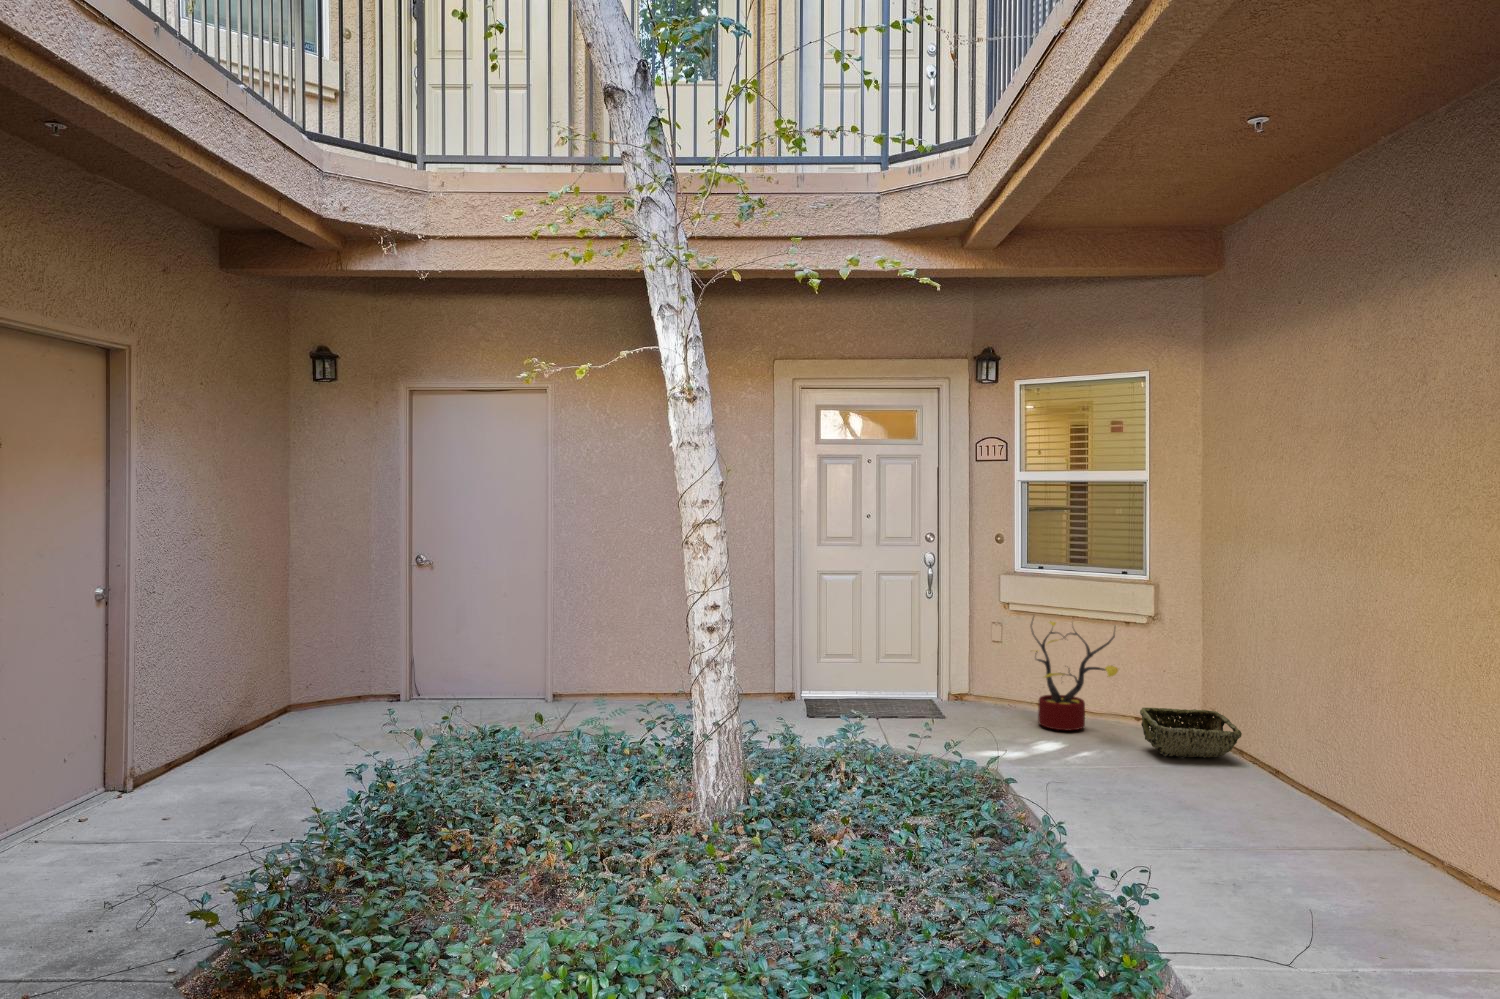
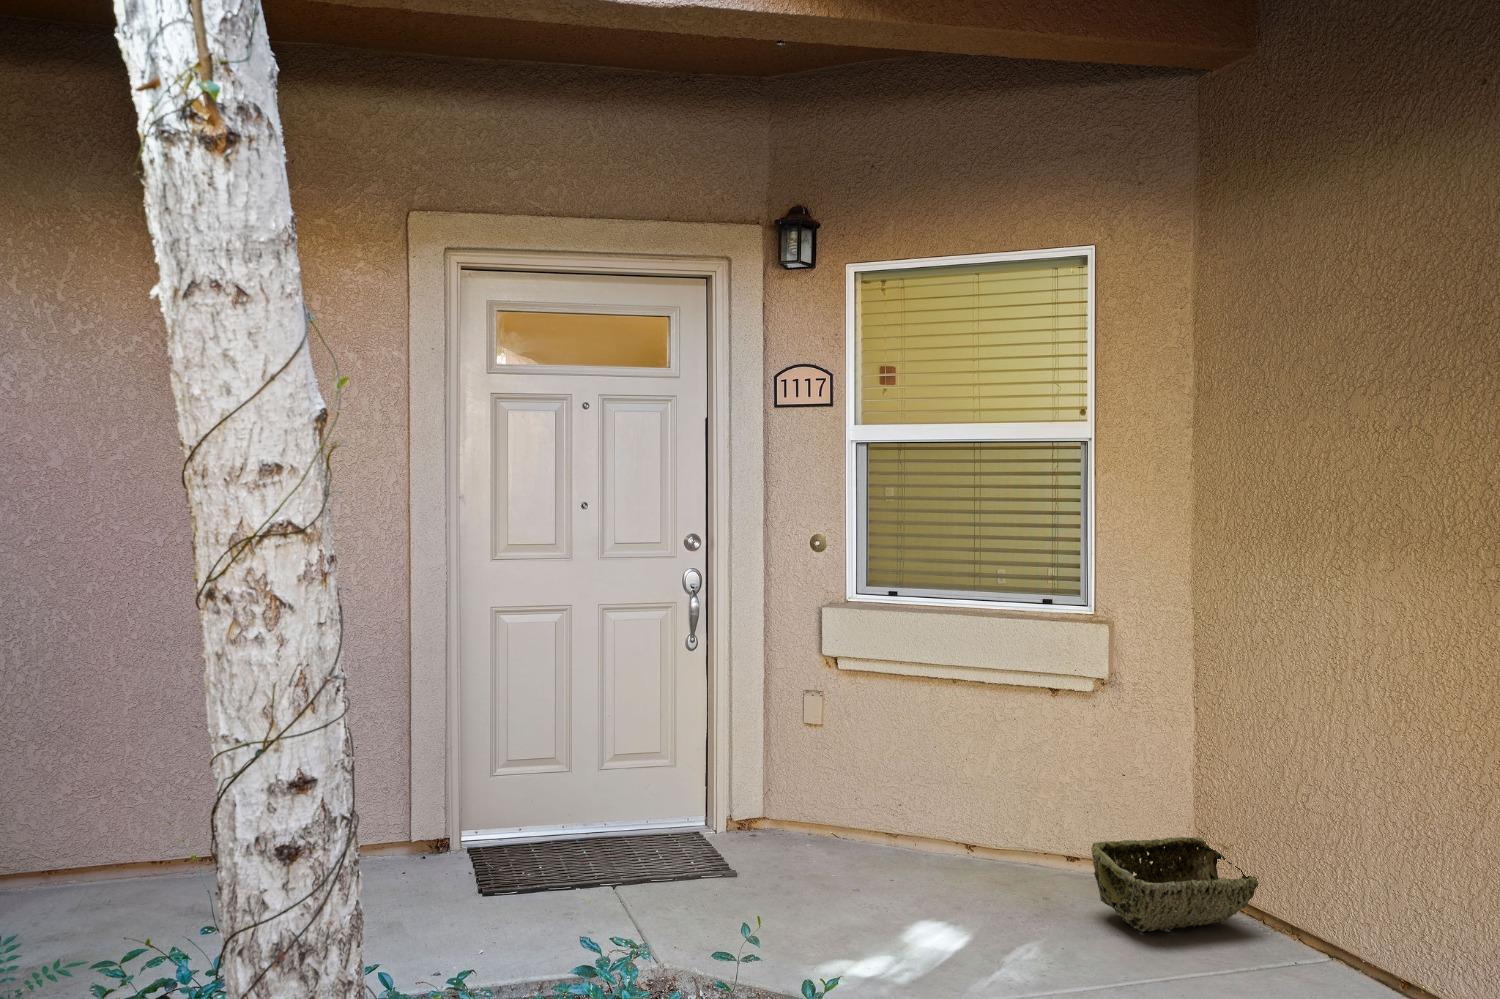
decorative plant: present [1031,618,1118,730] -> none [875,679,1050,889]

